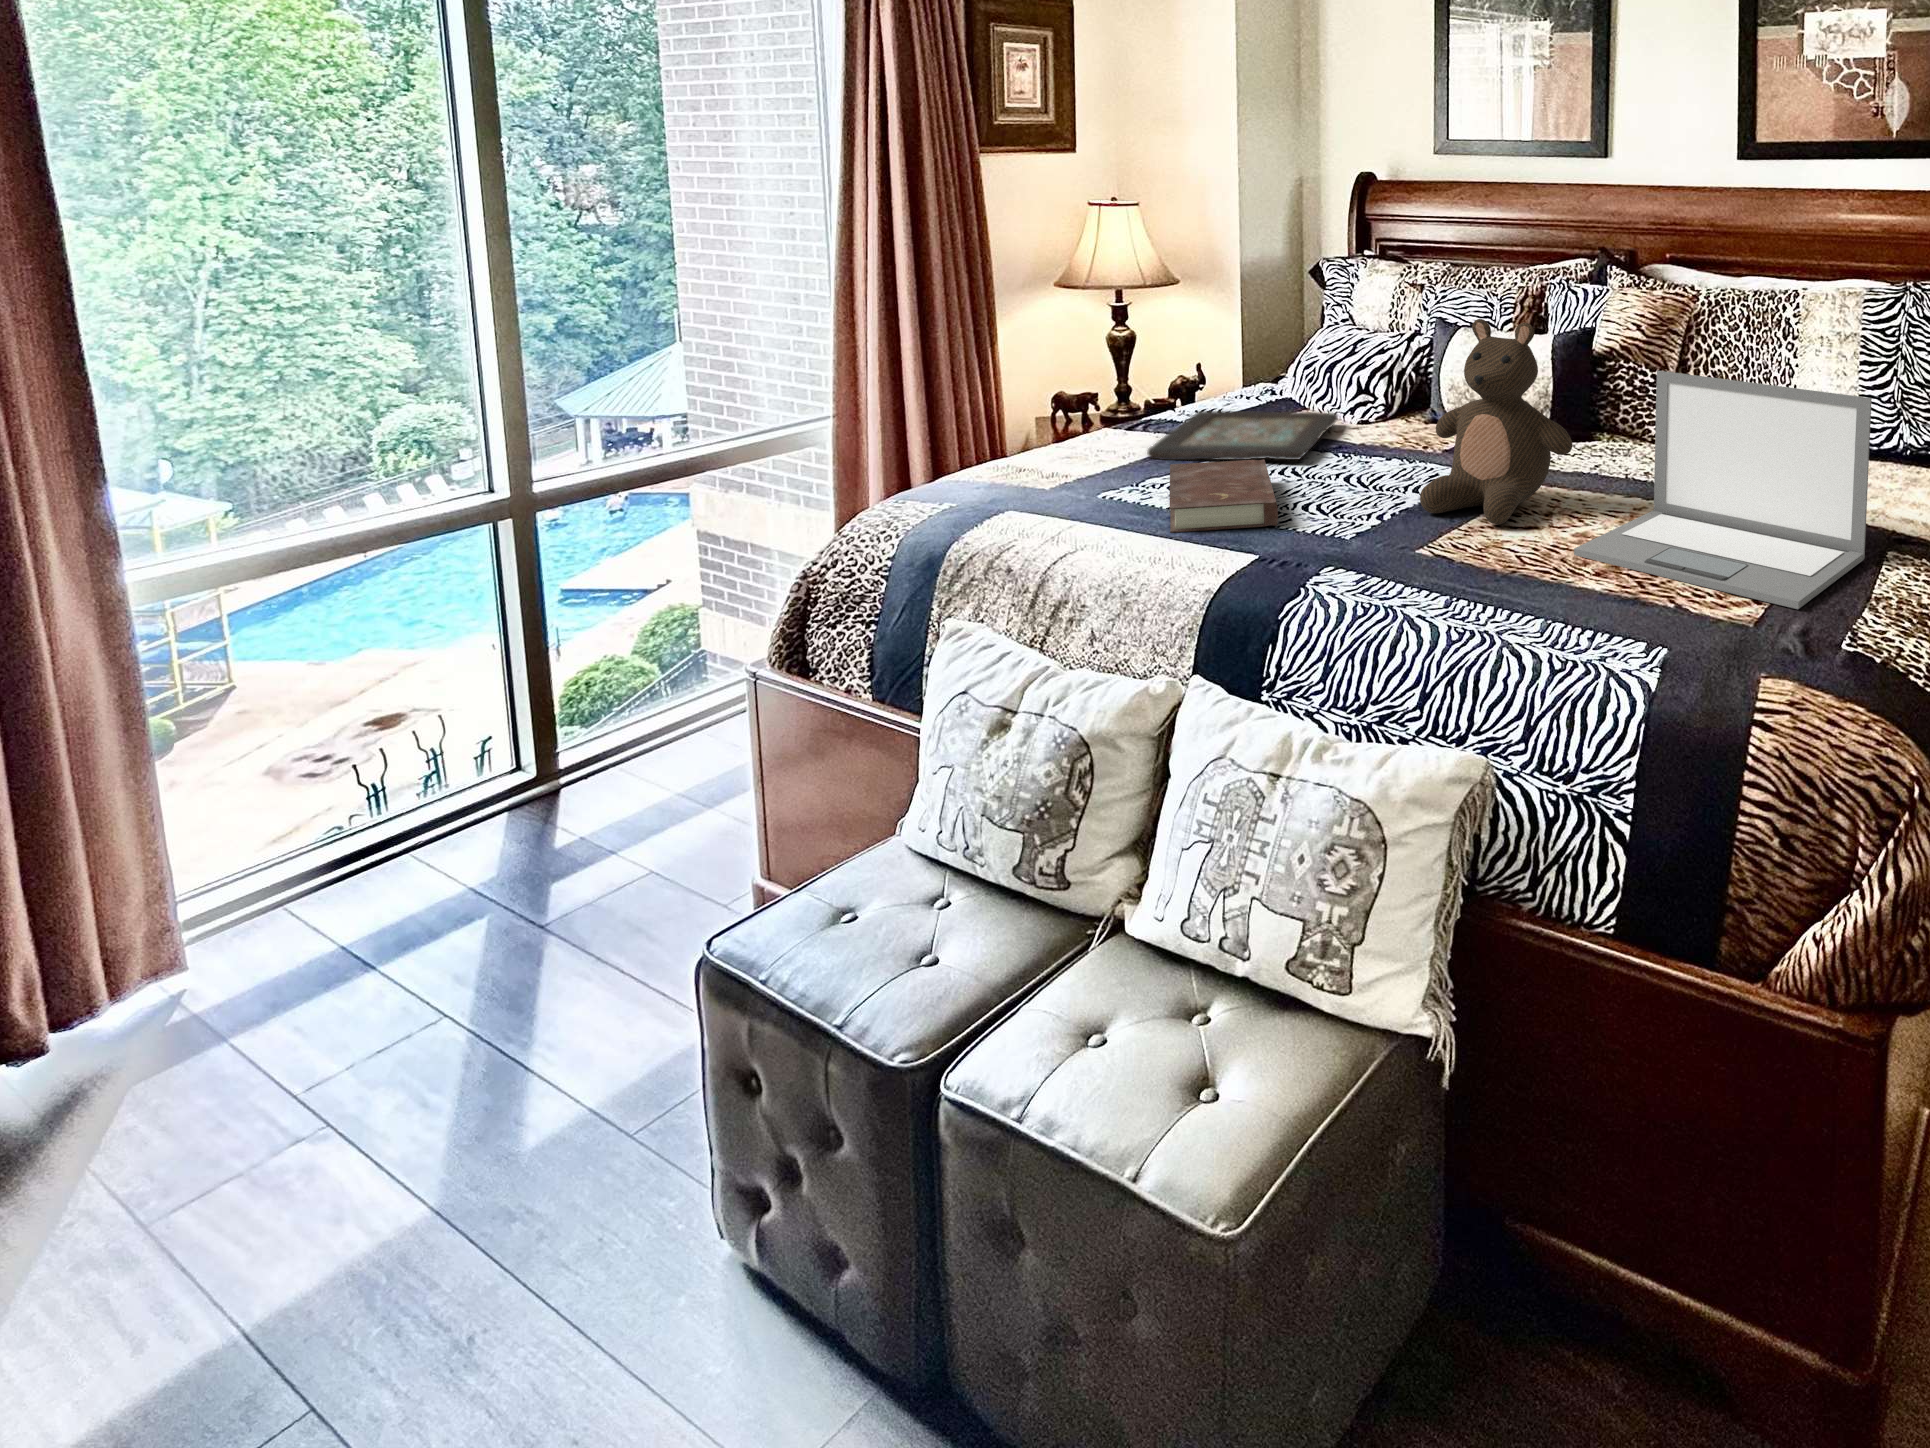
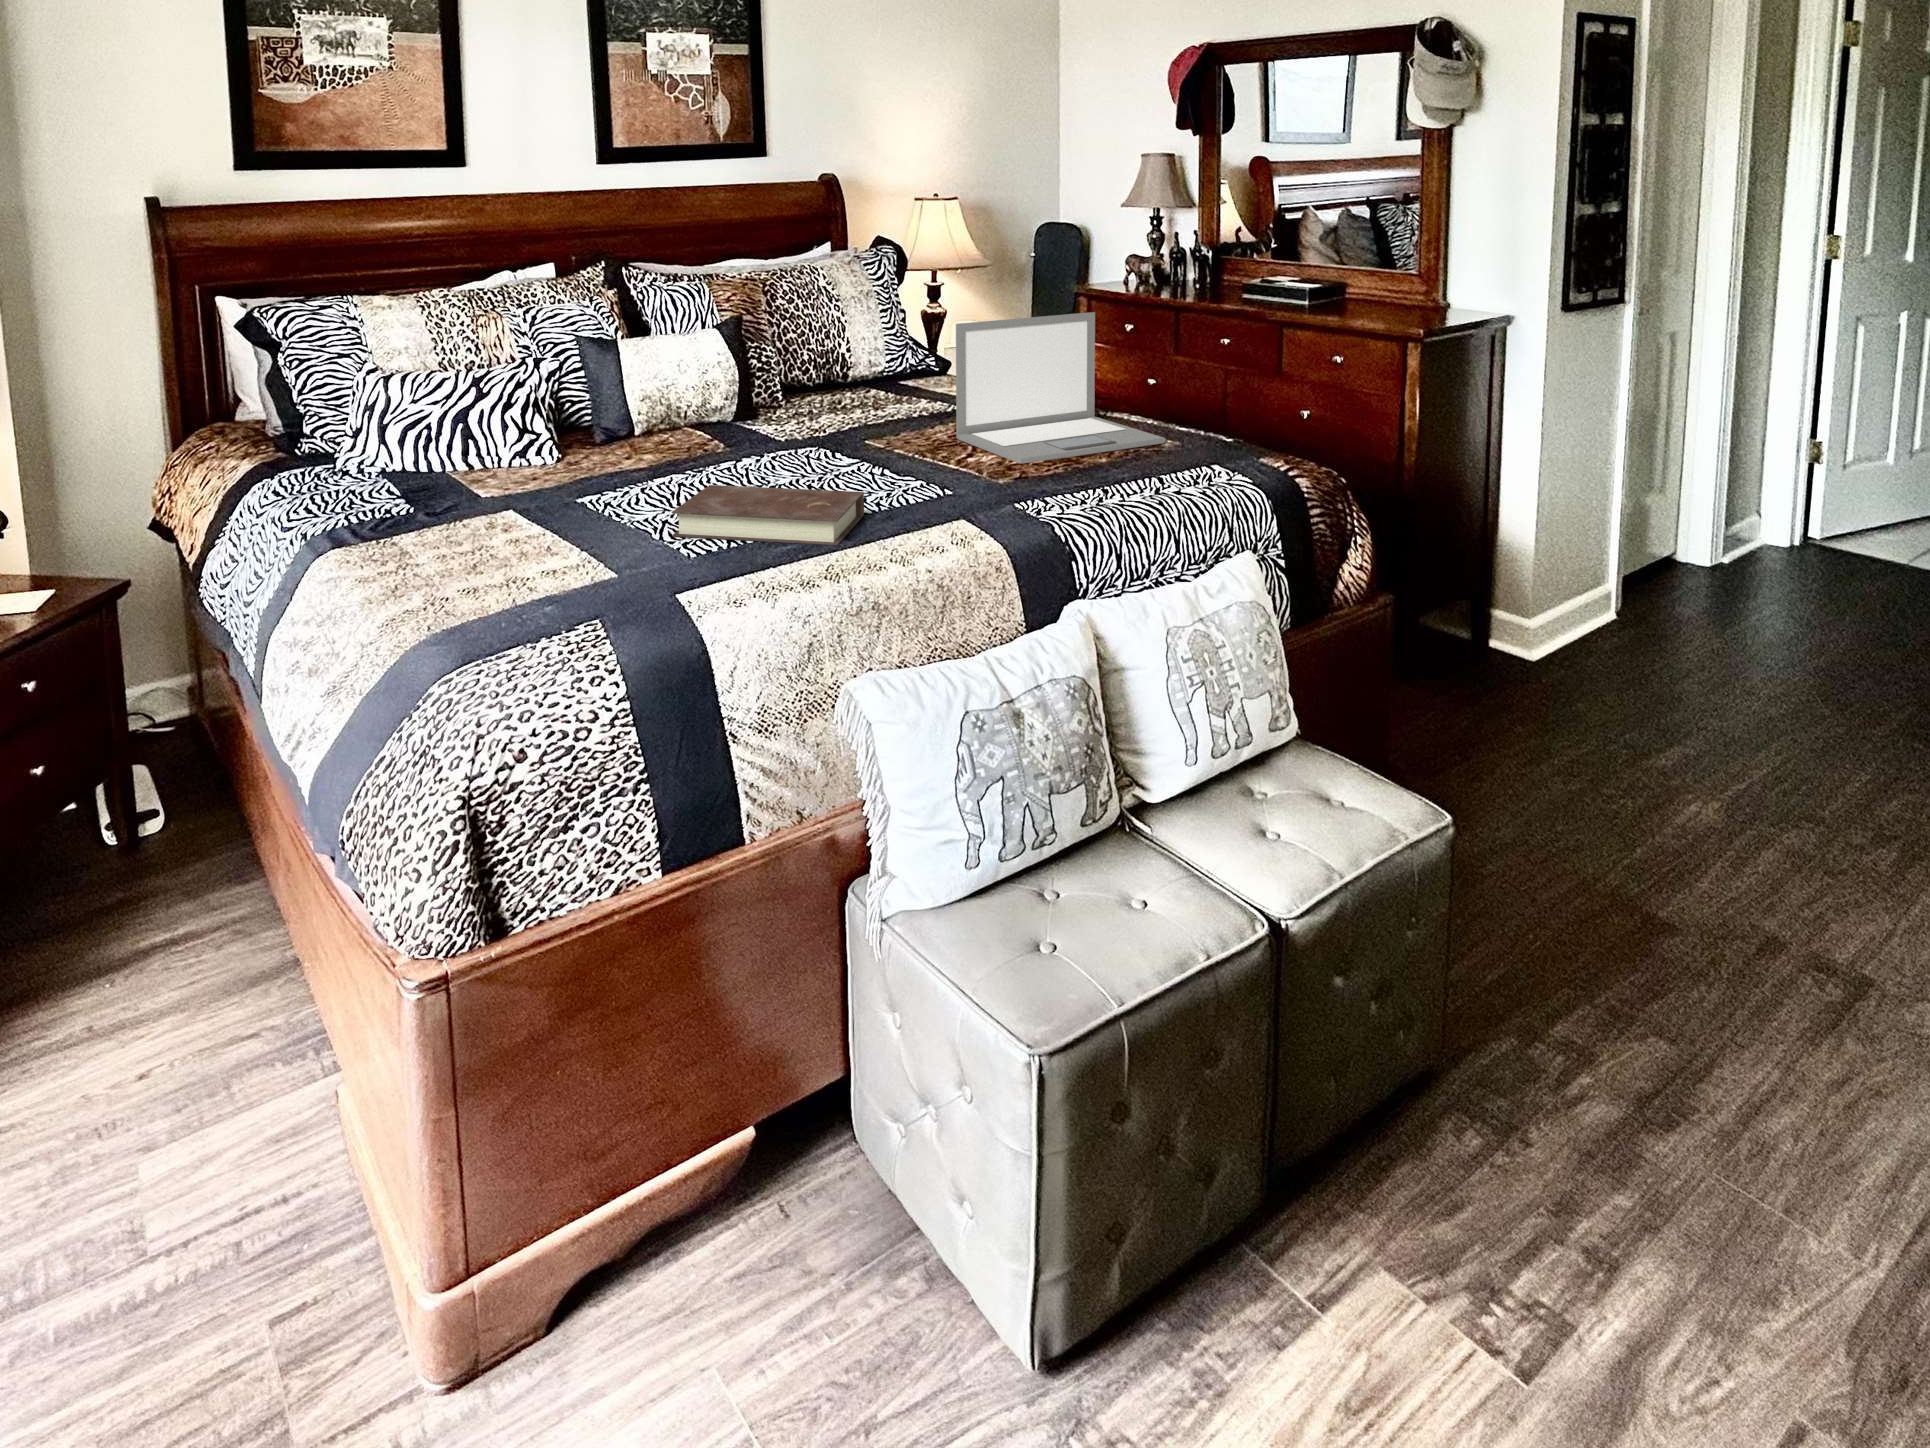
stuffed bear: present [1420,319,1572,525] -> none [813,300,948,478]
decorative tray: present [1147,411,1338,460] -> none [399,460,668,538]

